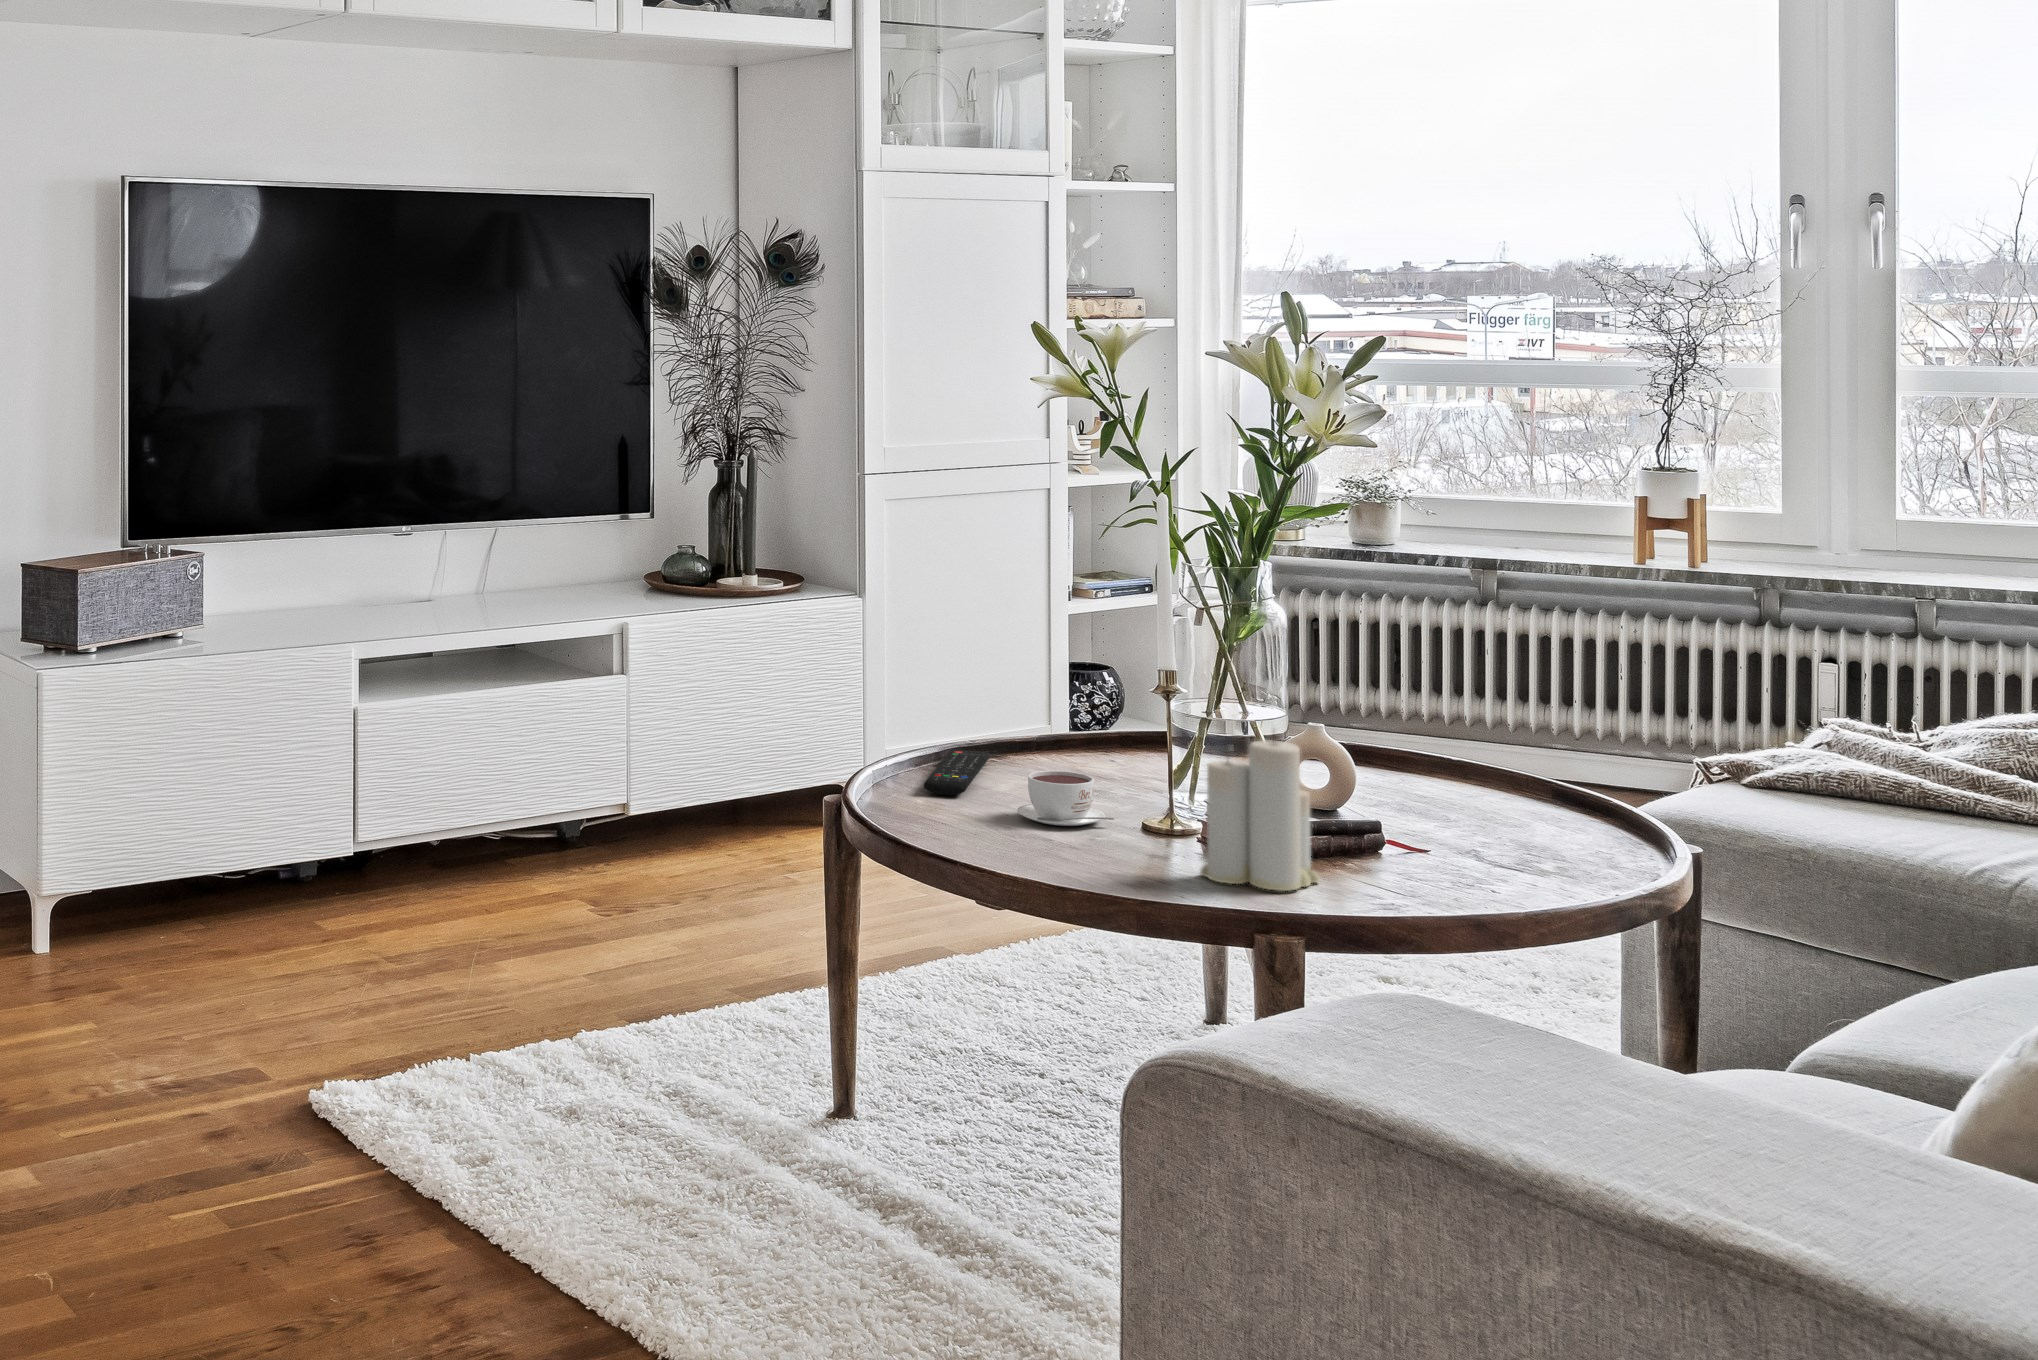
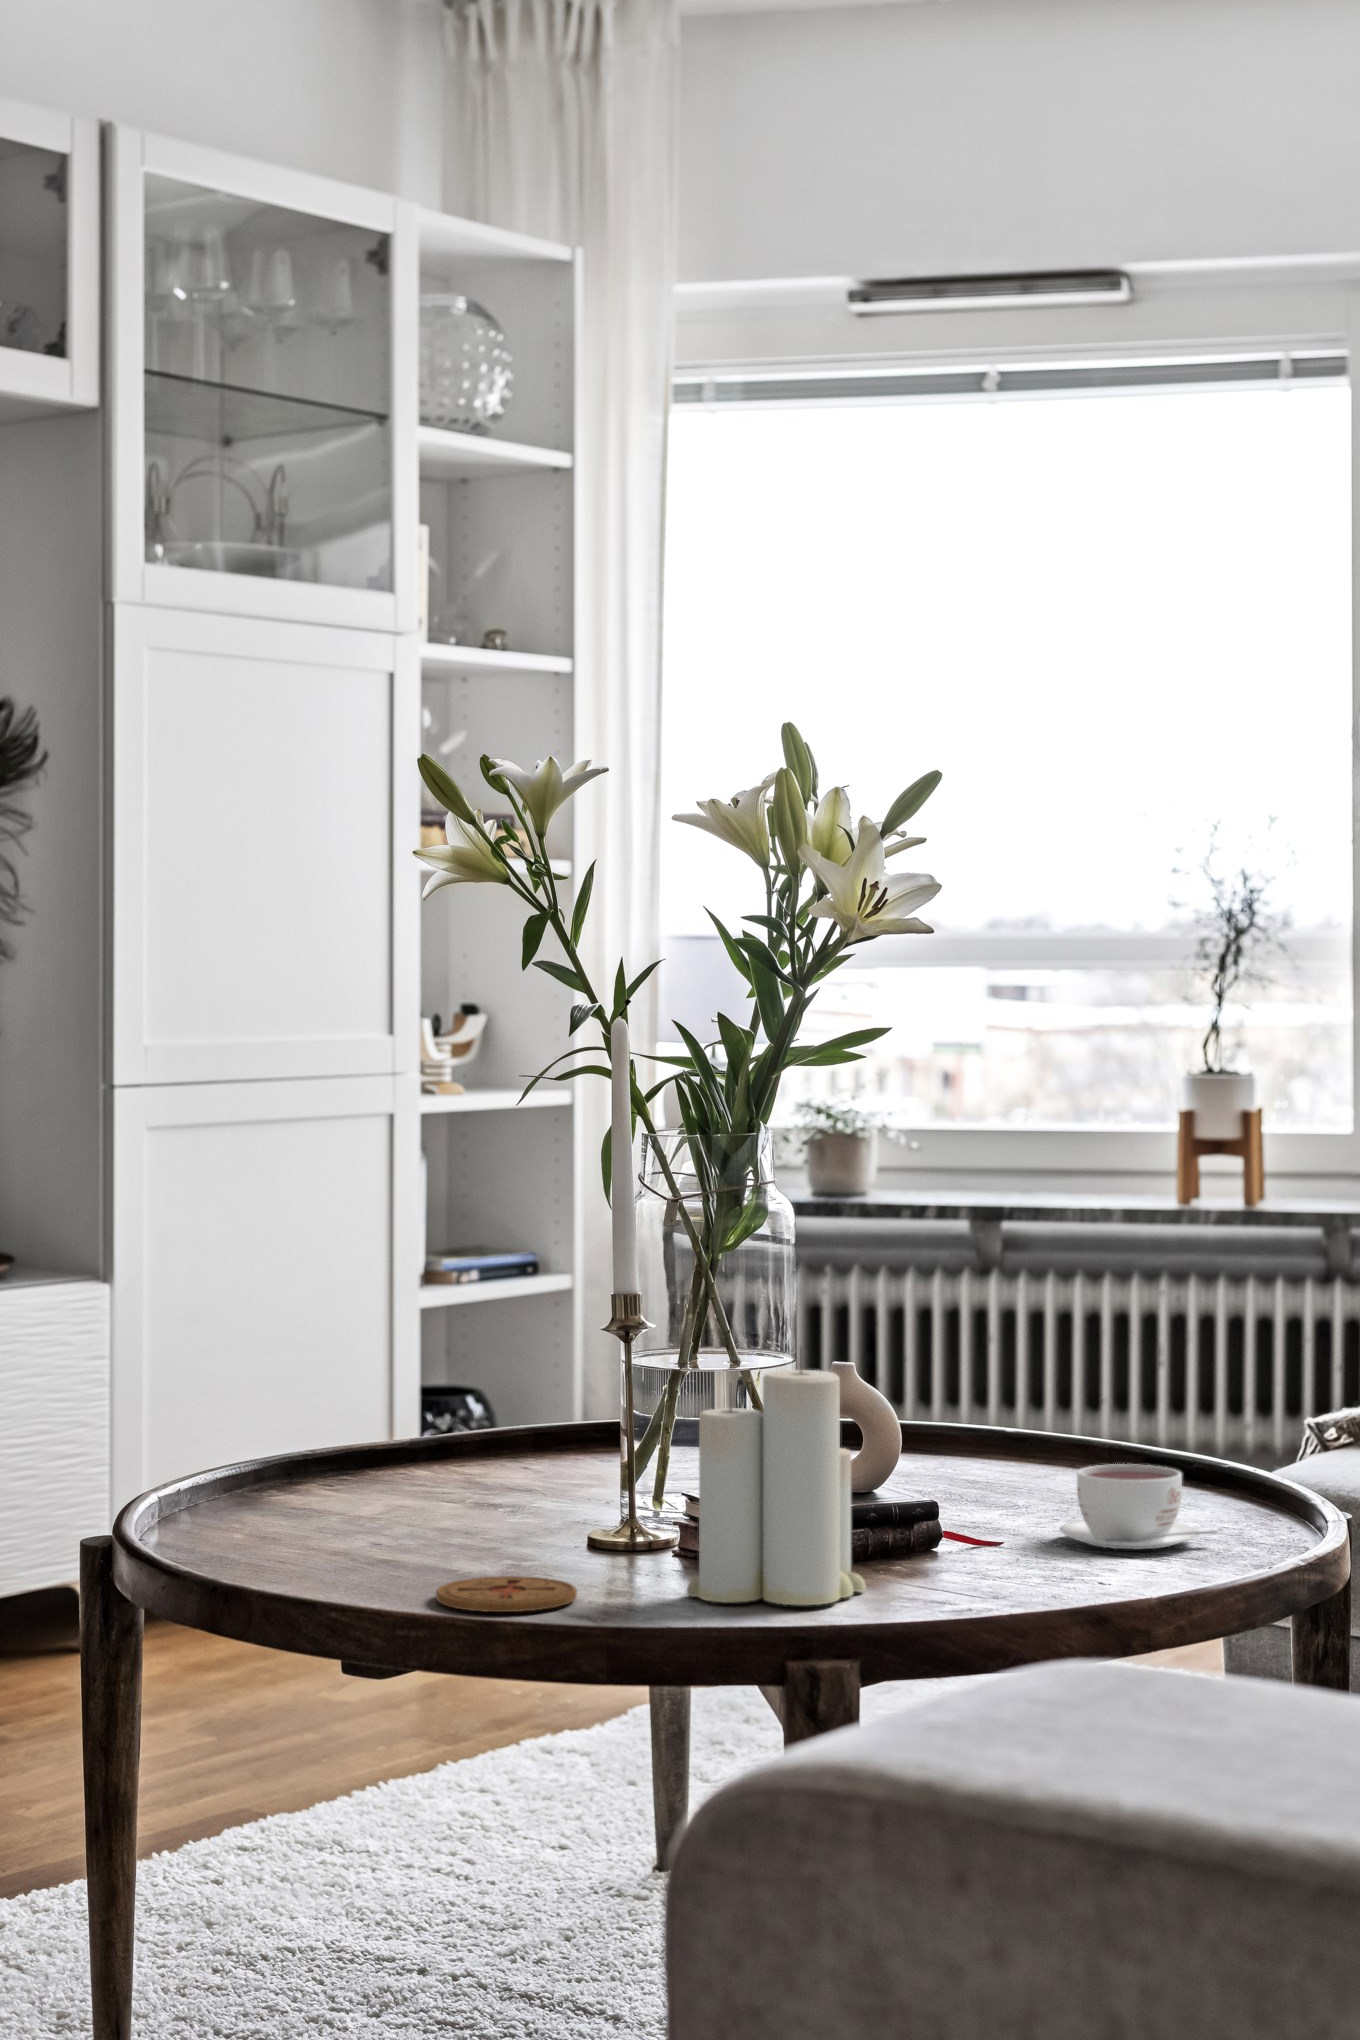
remote control: present [924,750,989,795] -> none [235,1458,335,1521]
coffee cup: present [1017,771,1114,826] -> present [1060,1464,1216,1549]
coaster: none [1041,851,1129,877] -> present [436,1576,577,1612]

